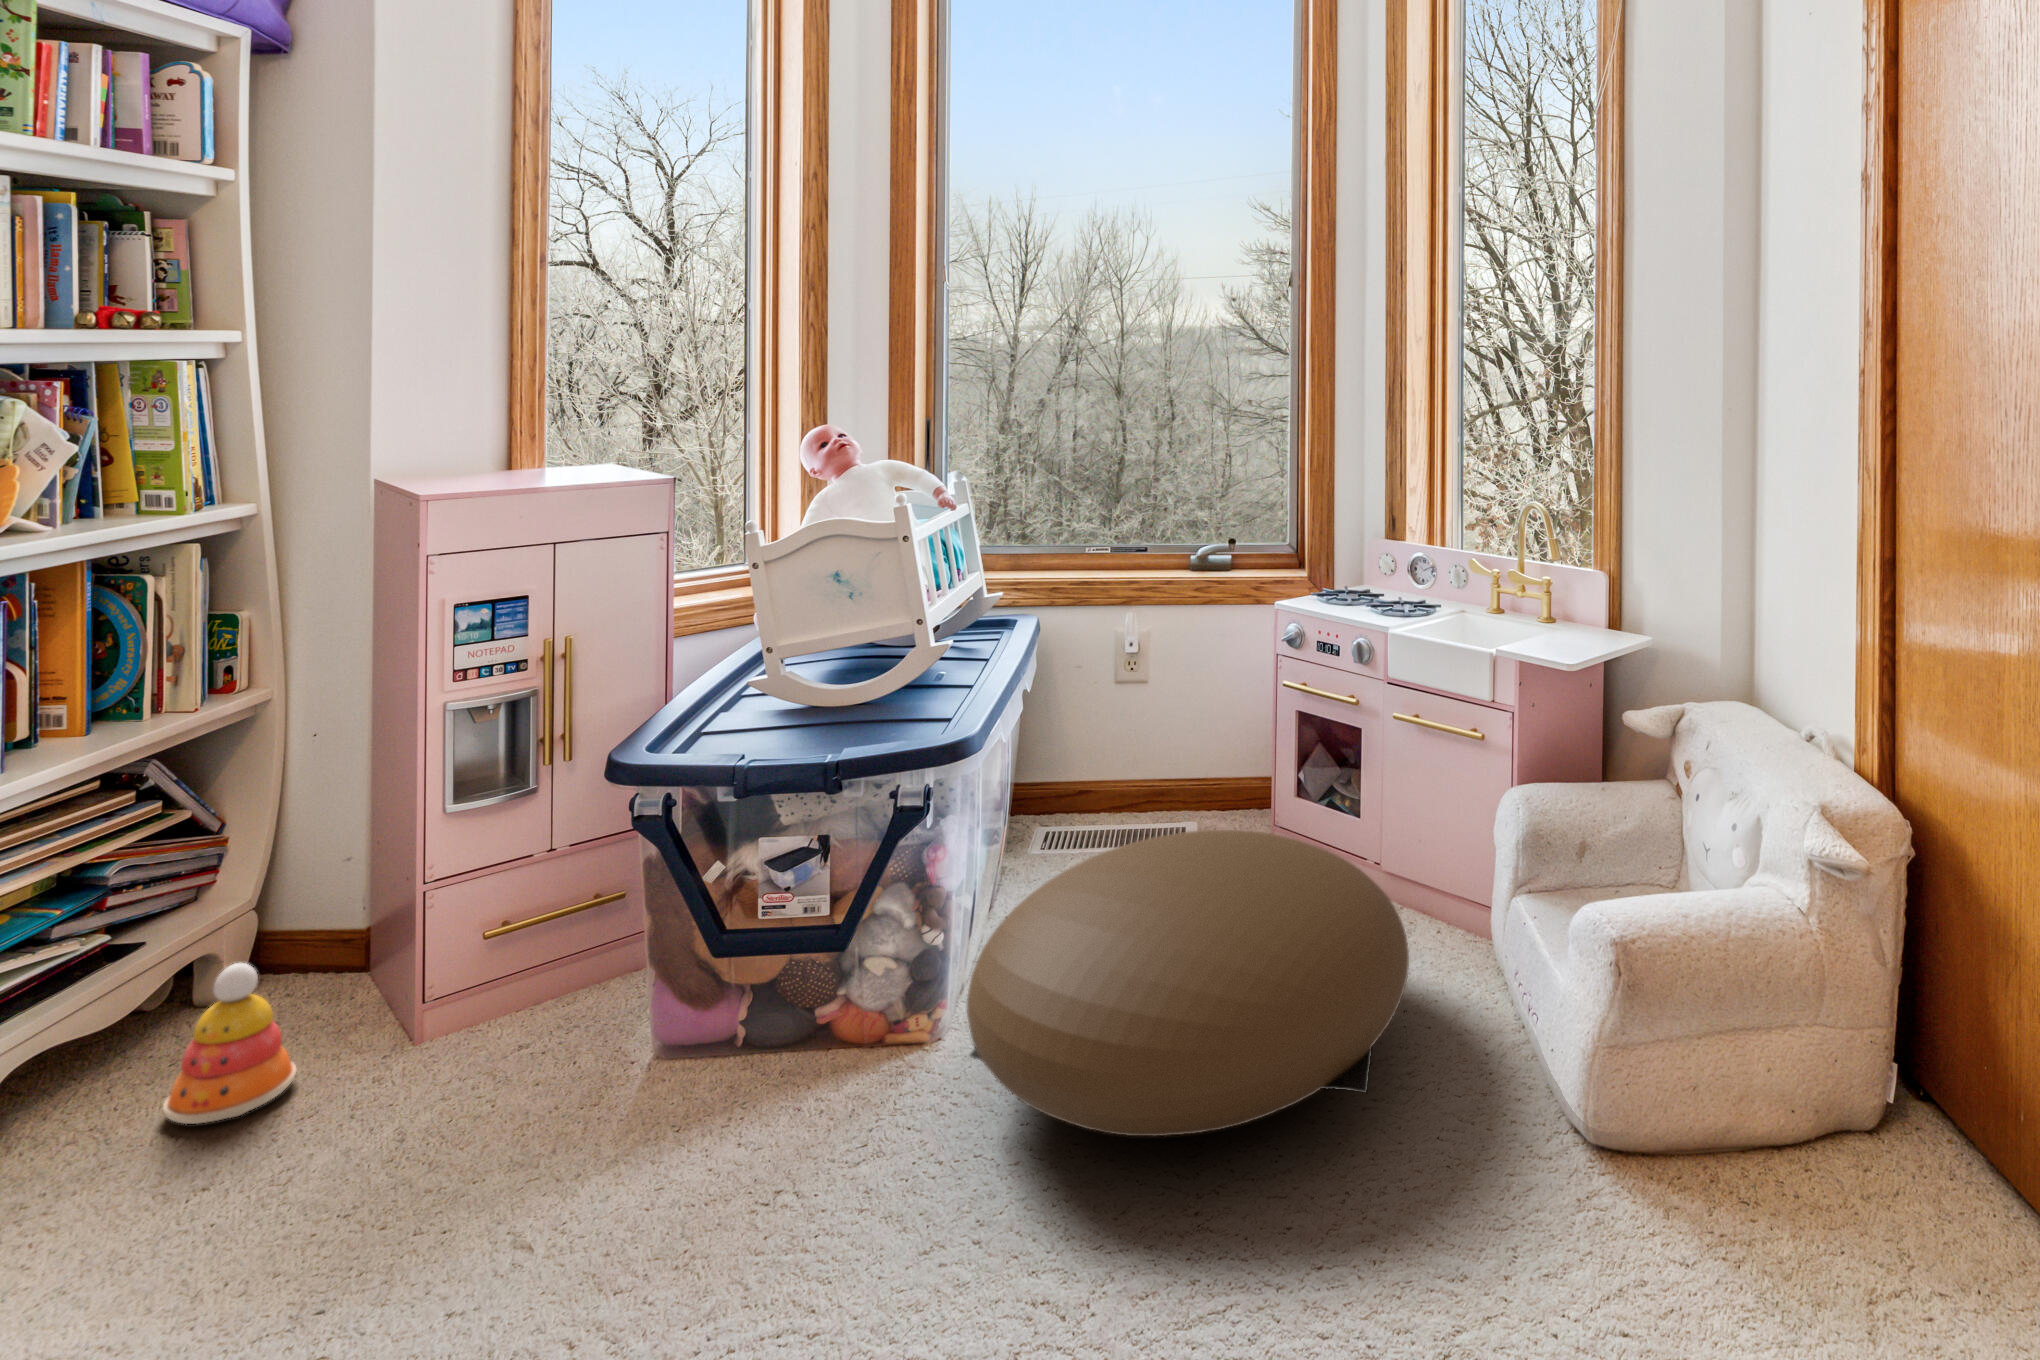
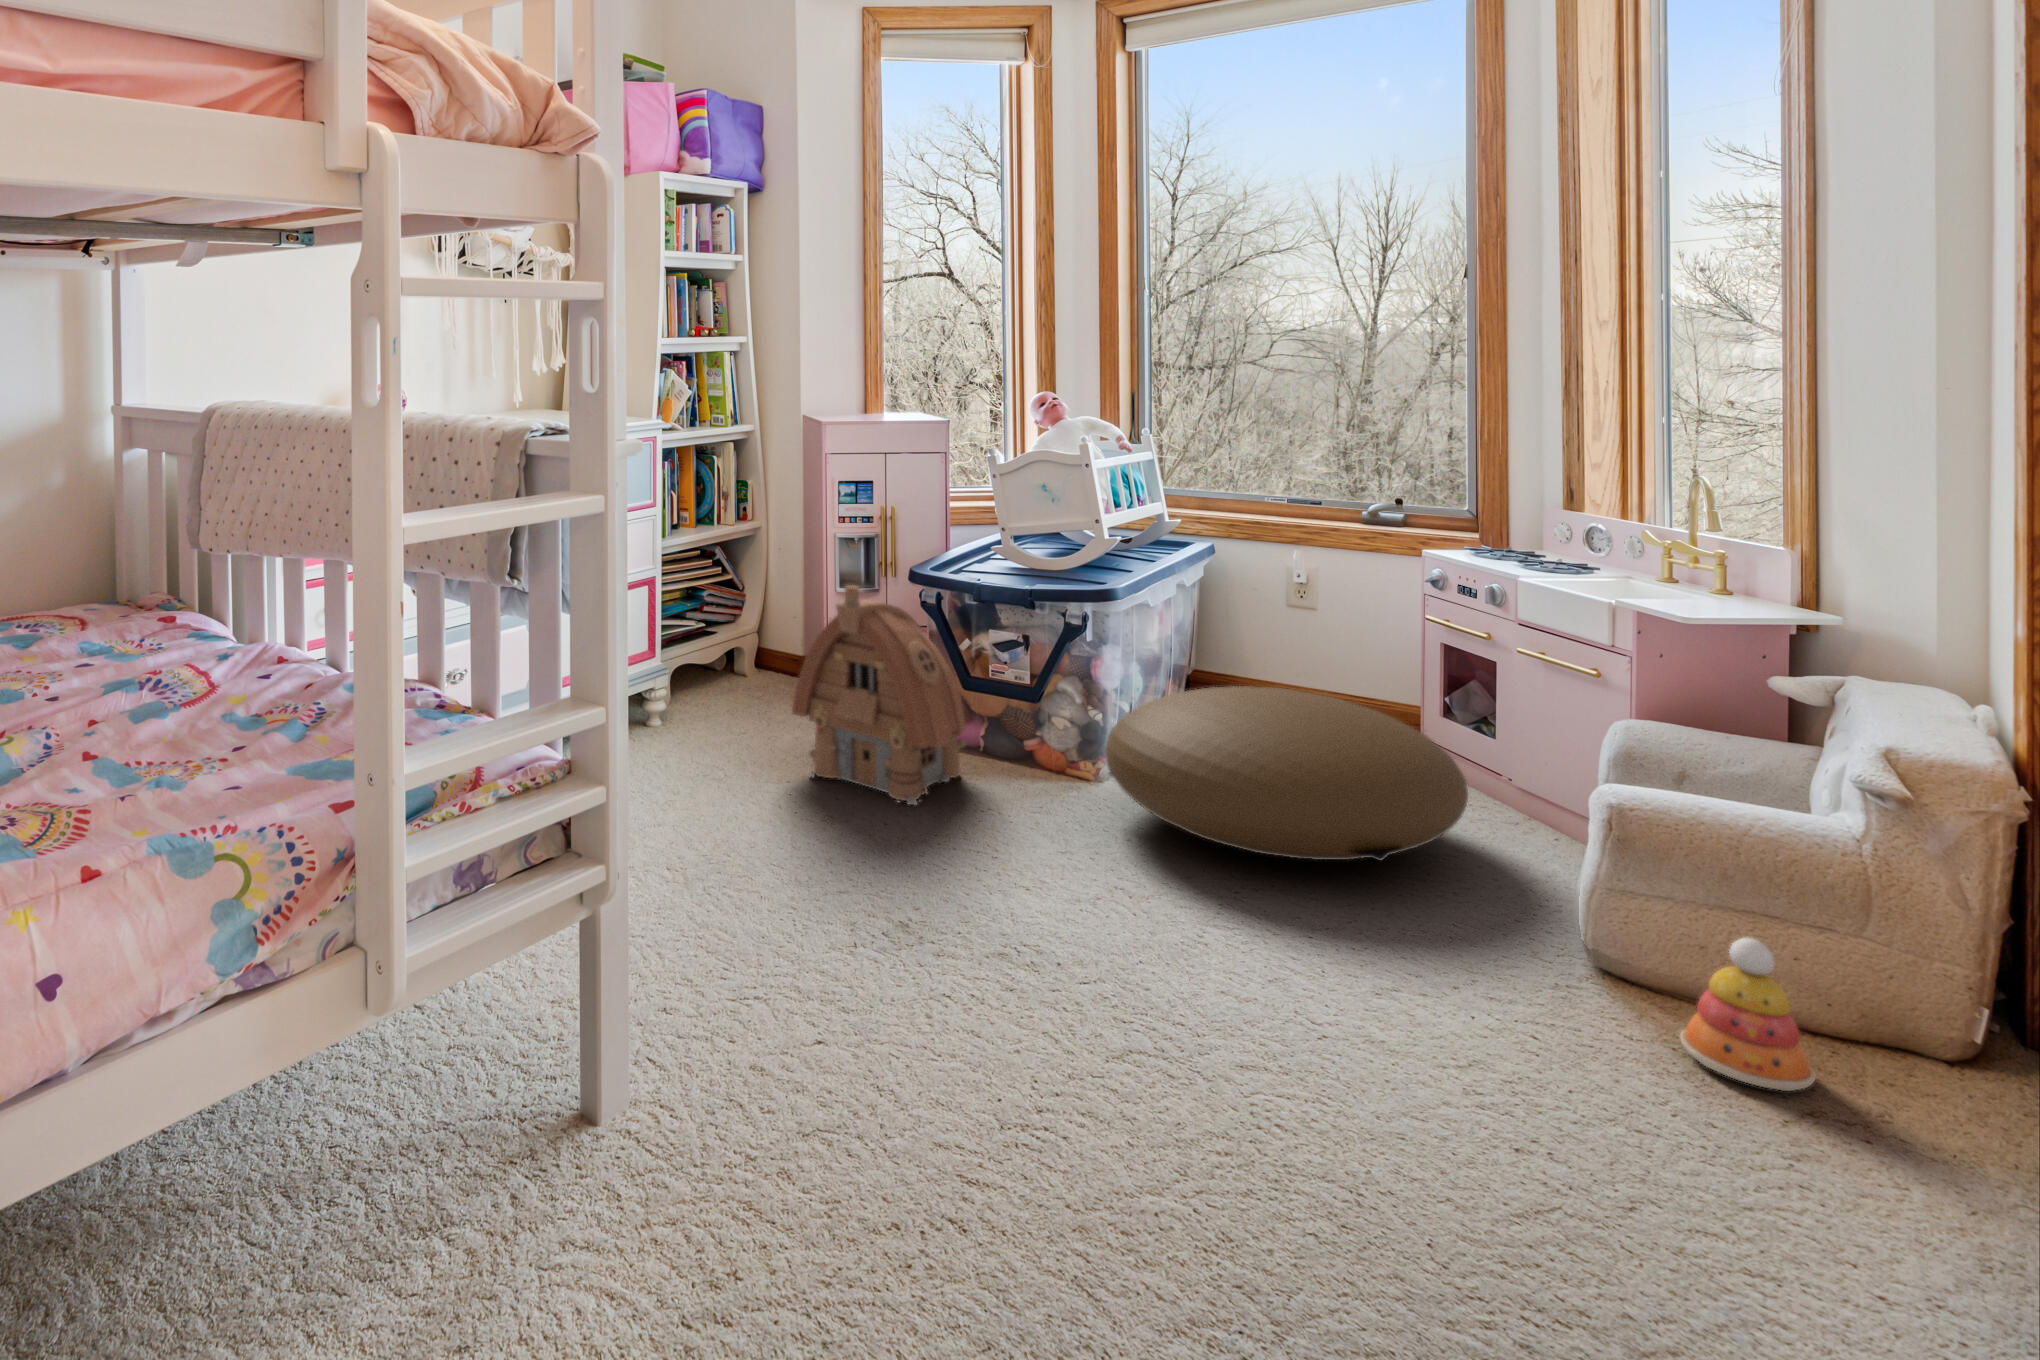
toy house: none [321,845,722,1281] -> present [792,585,966,805]
stacking toy: present [163,963,296,1124] -> present [1680,938,1815,1091]

